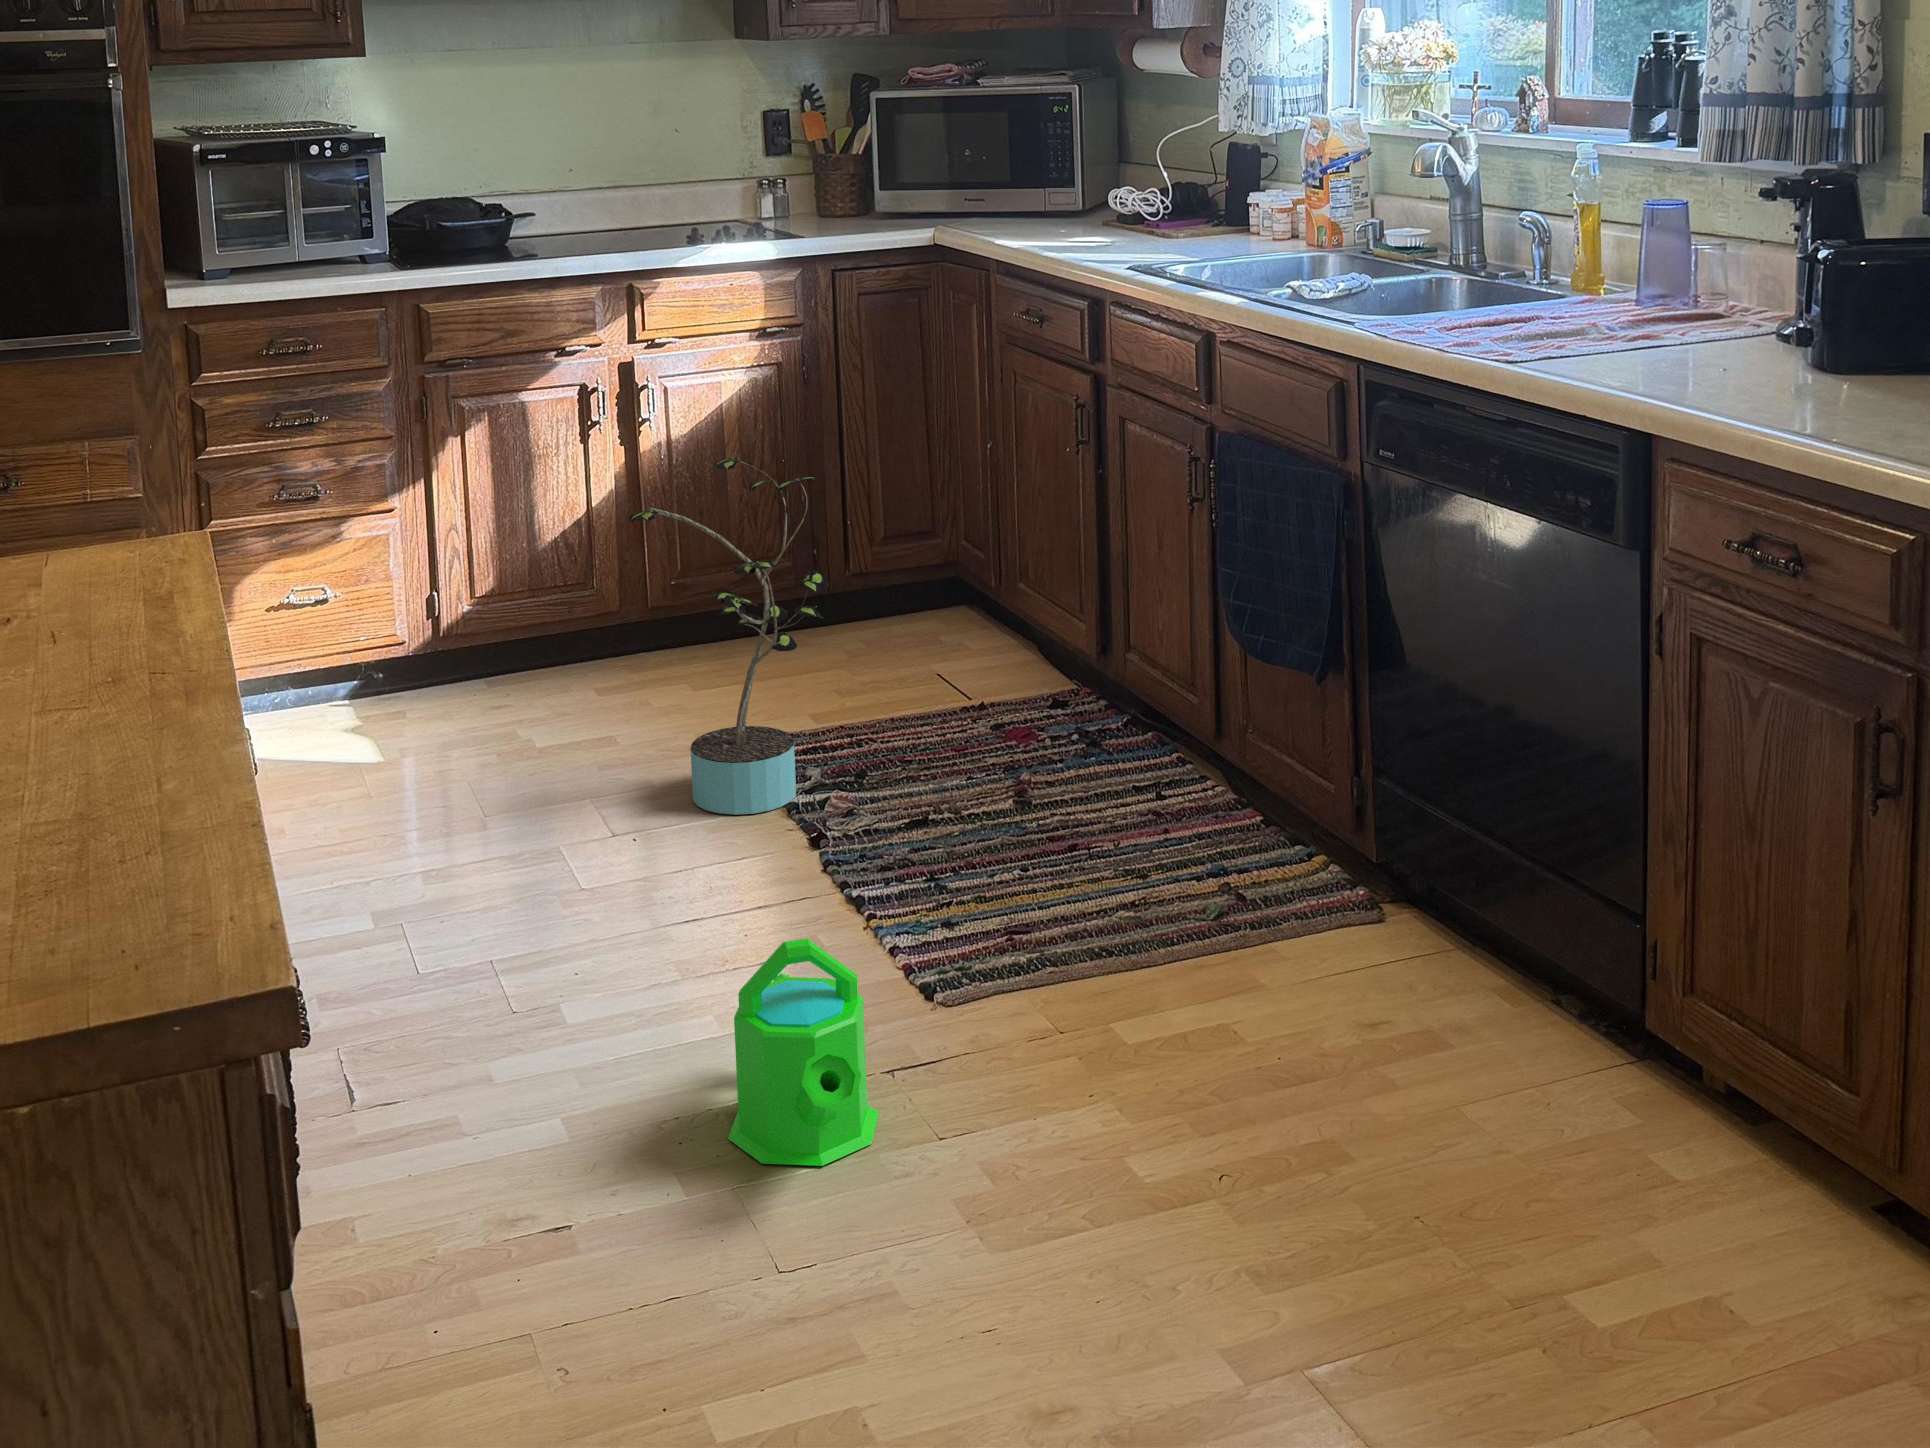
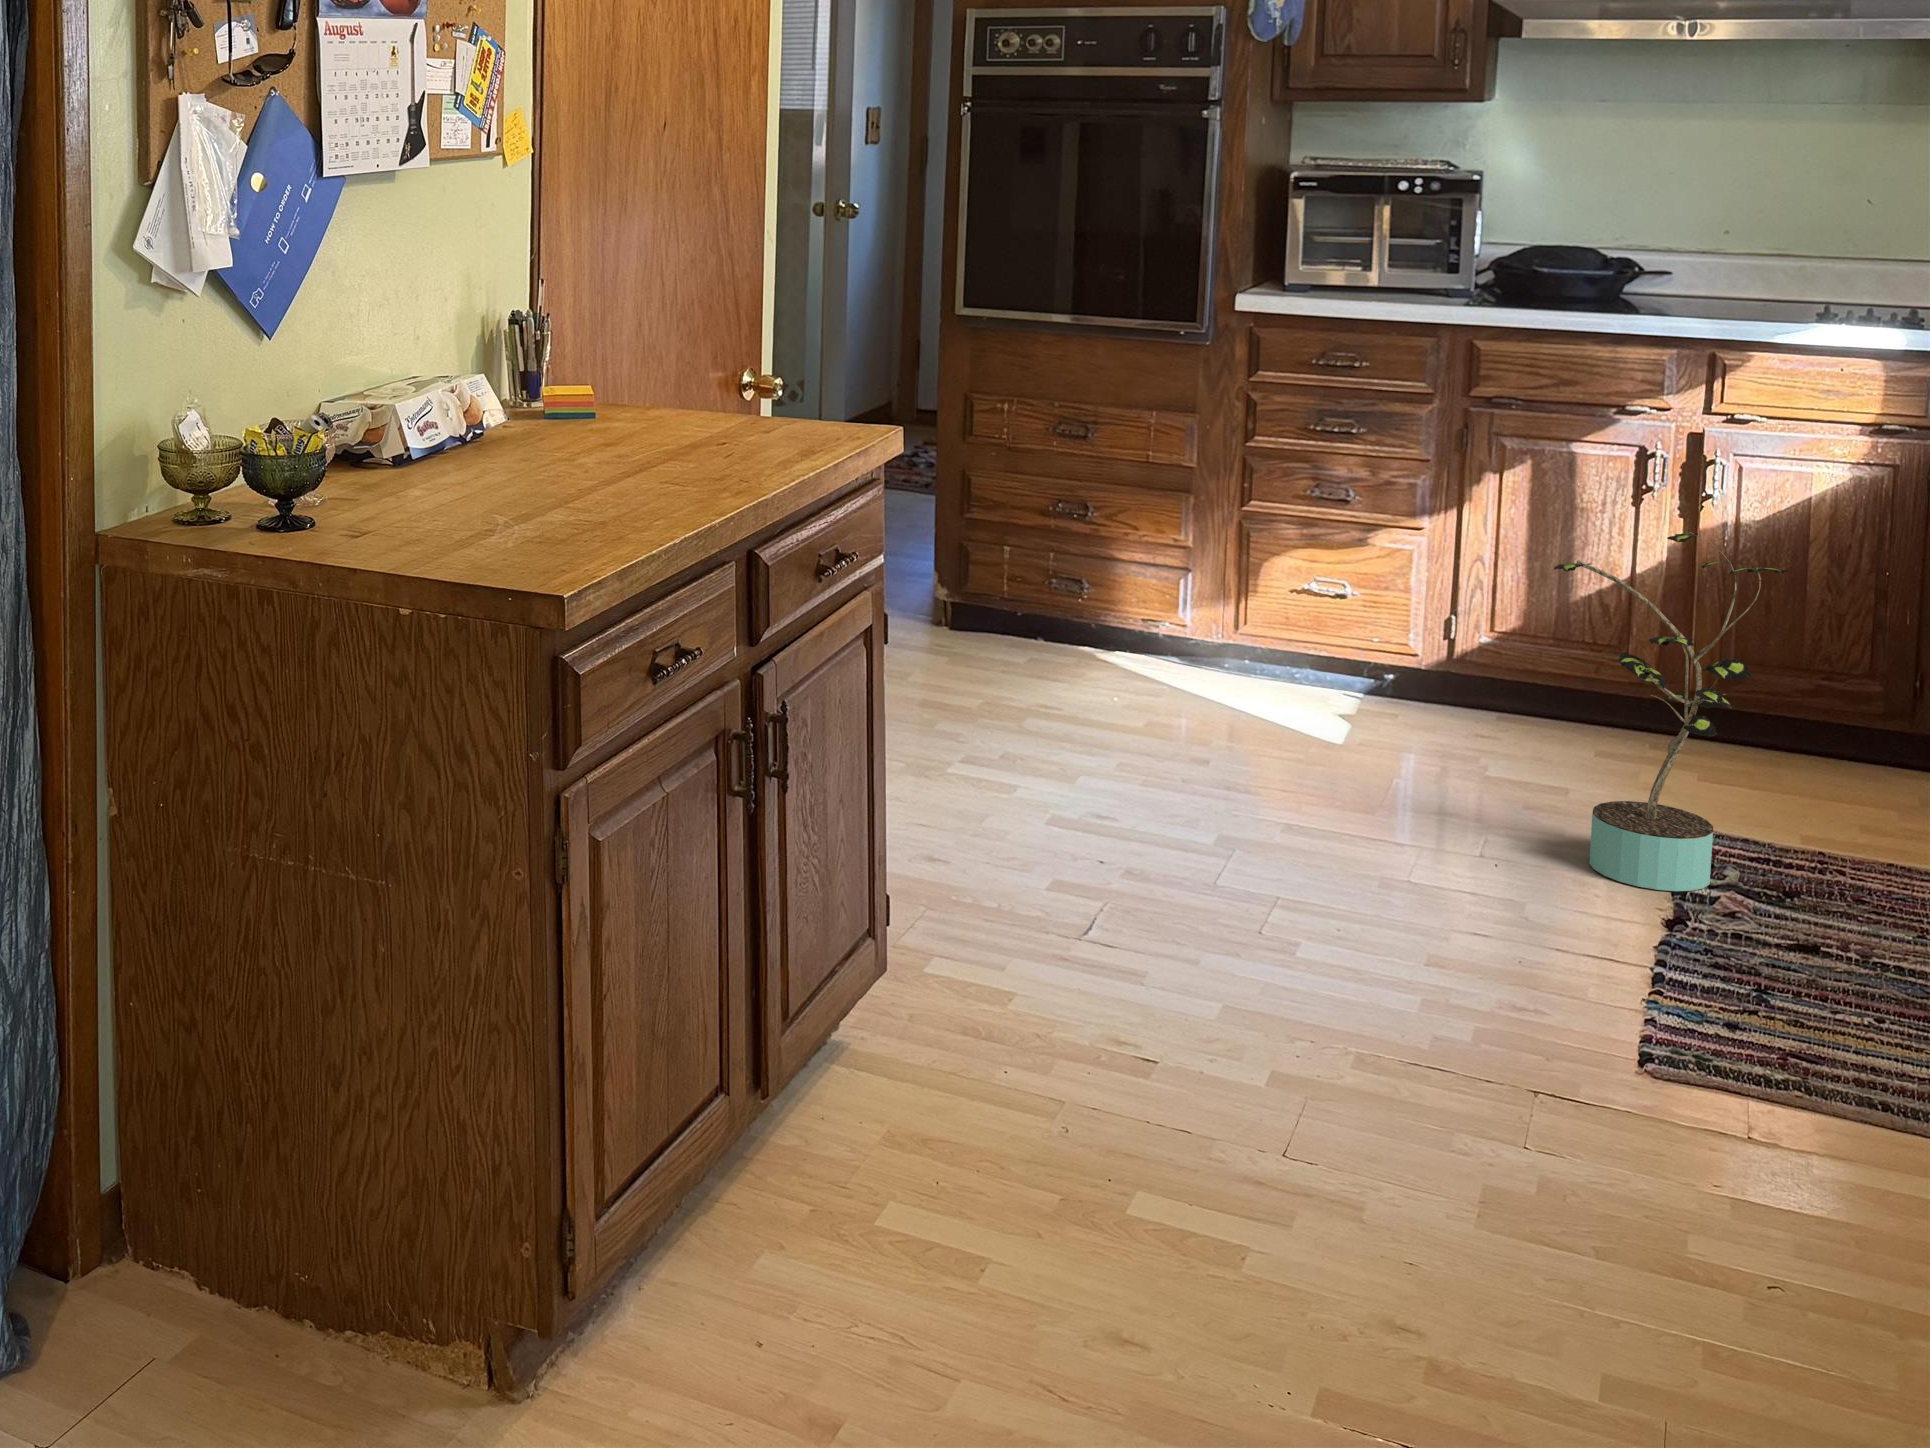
watering can: present [728,939,879,1166] -> none [1343,921,1495,1126]

